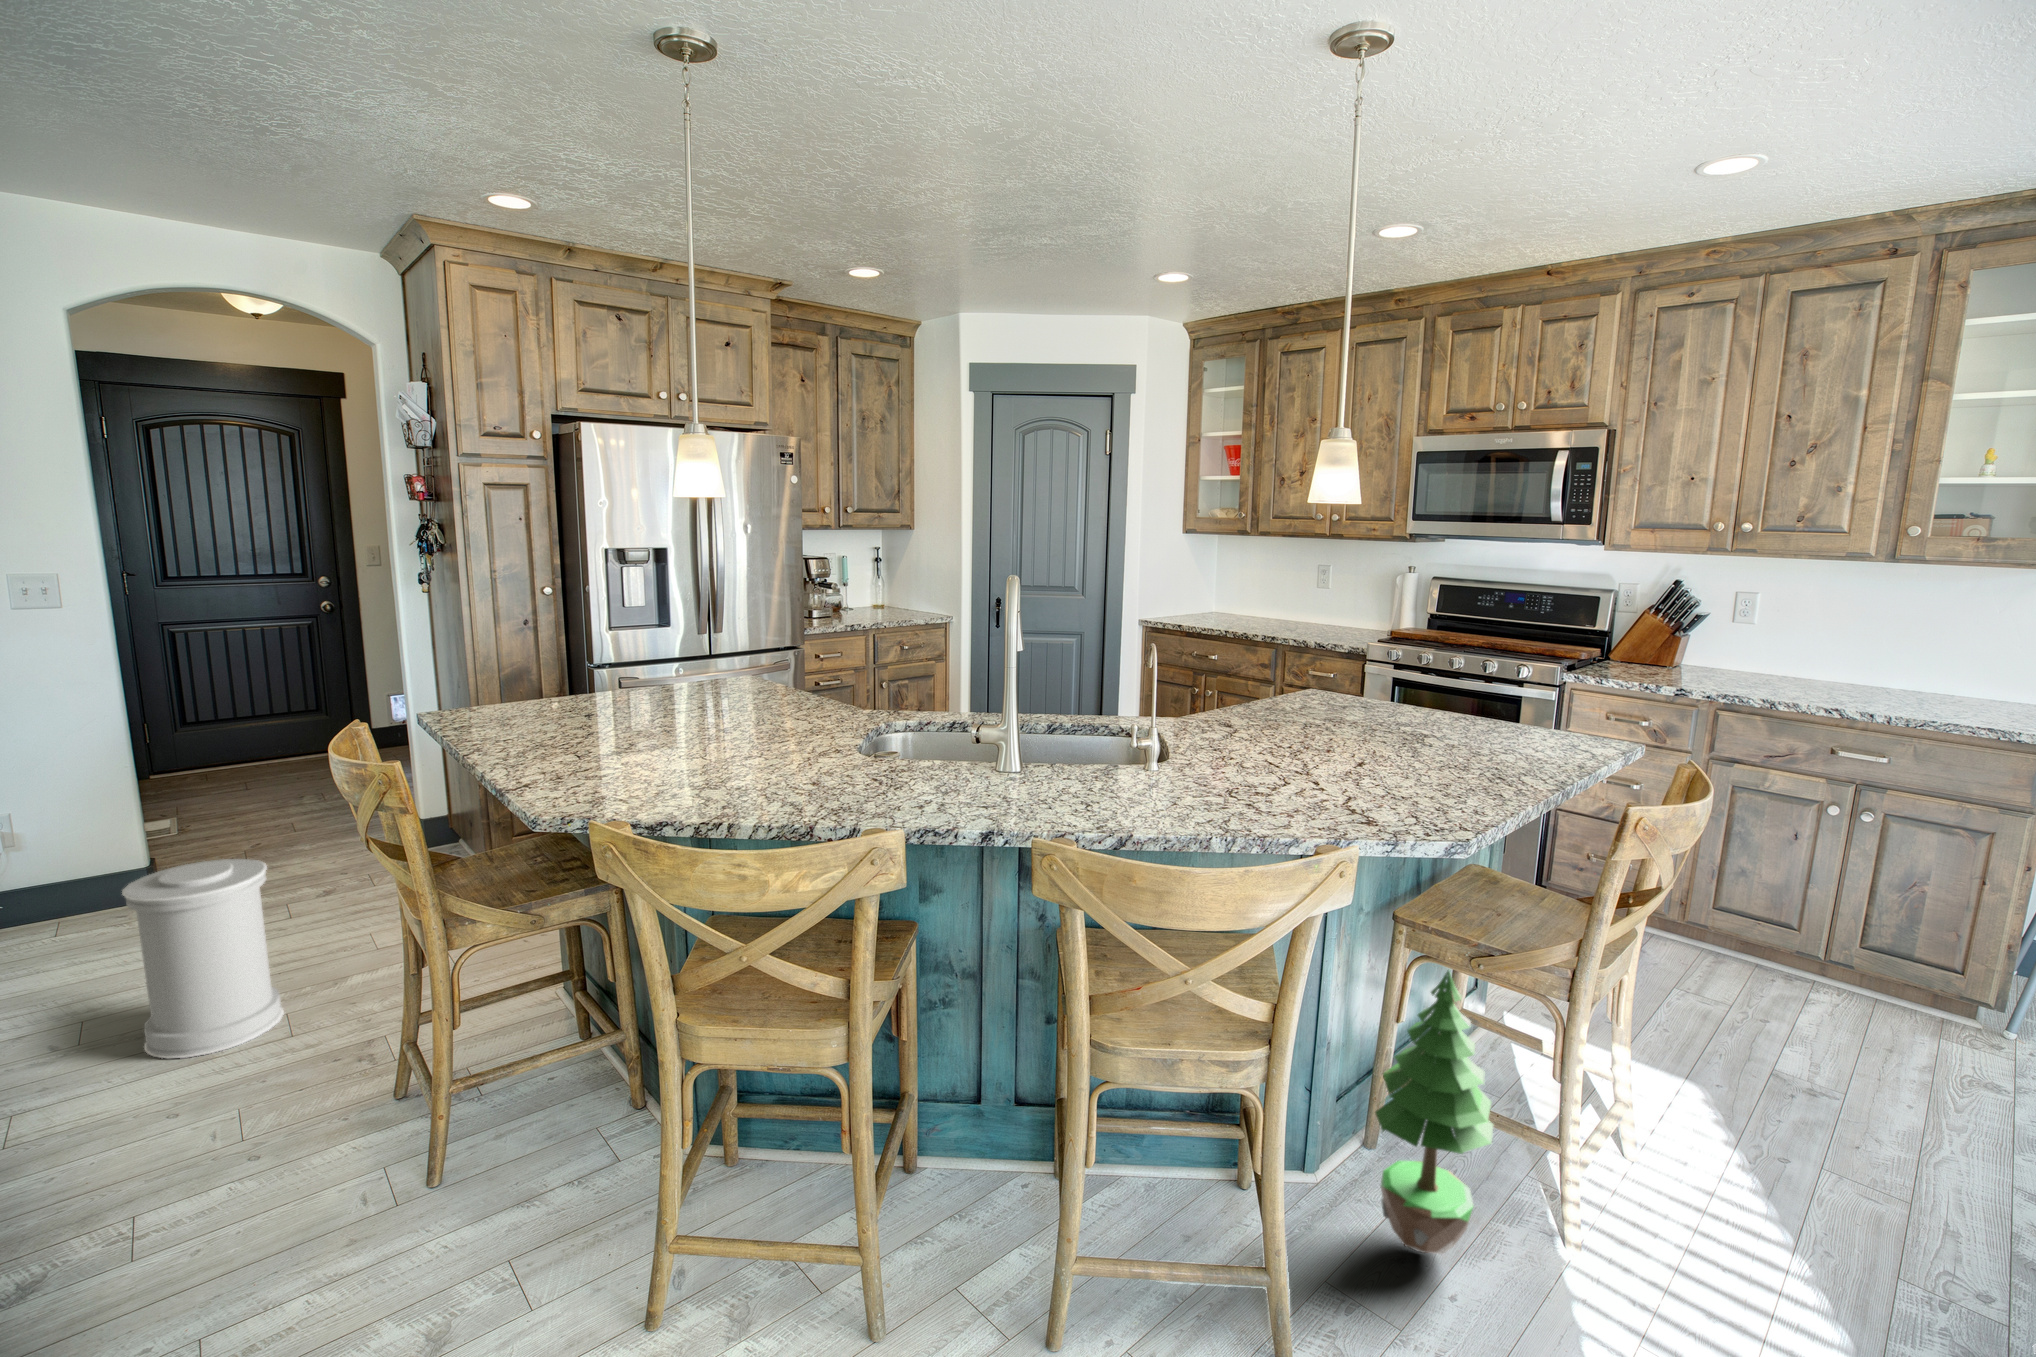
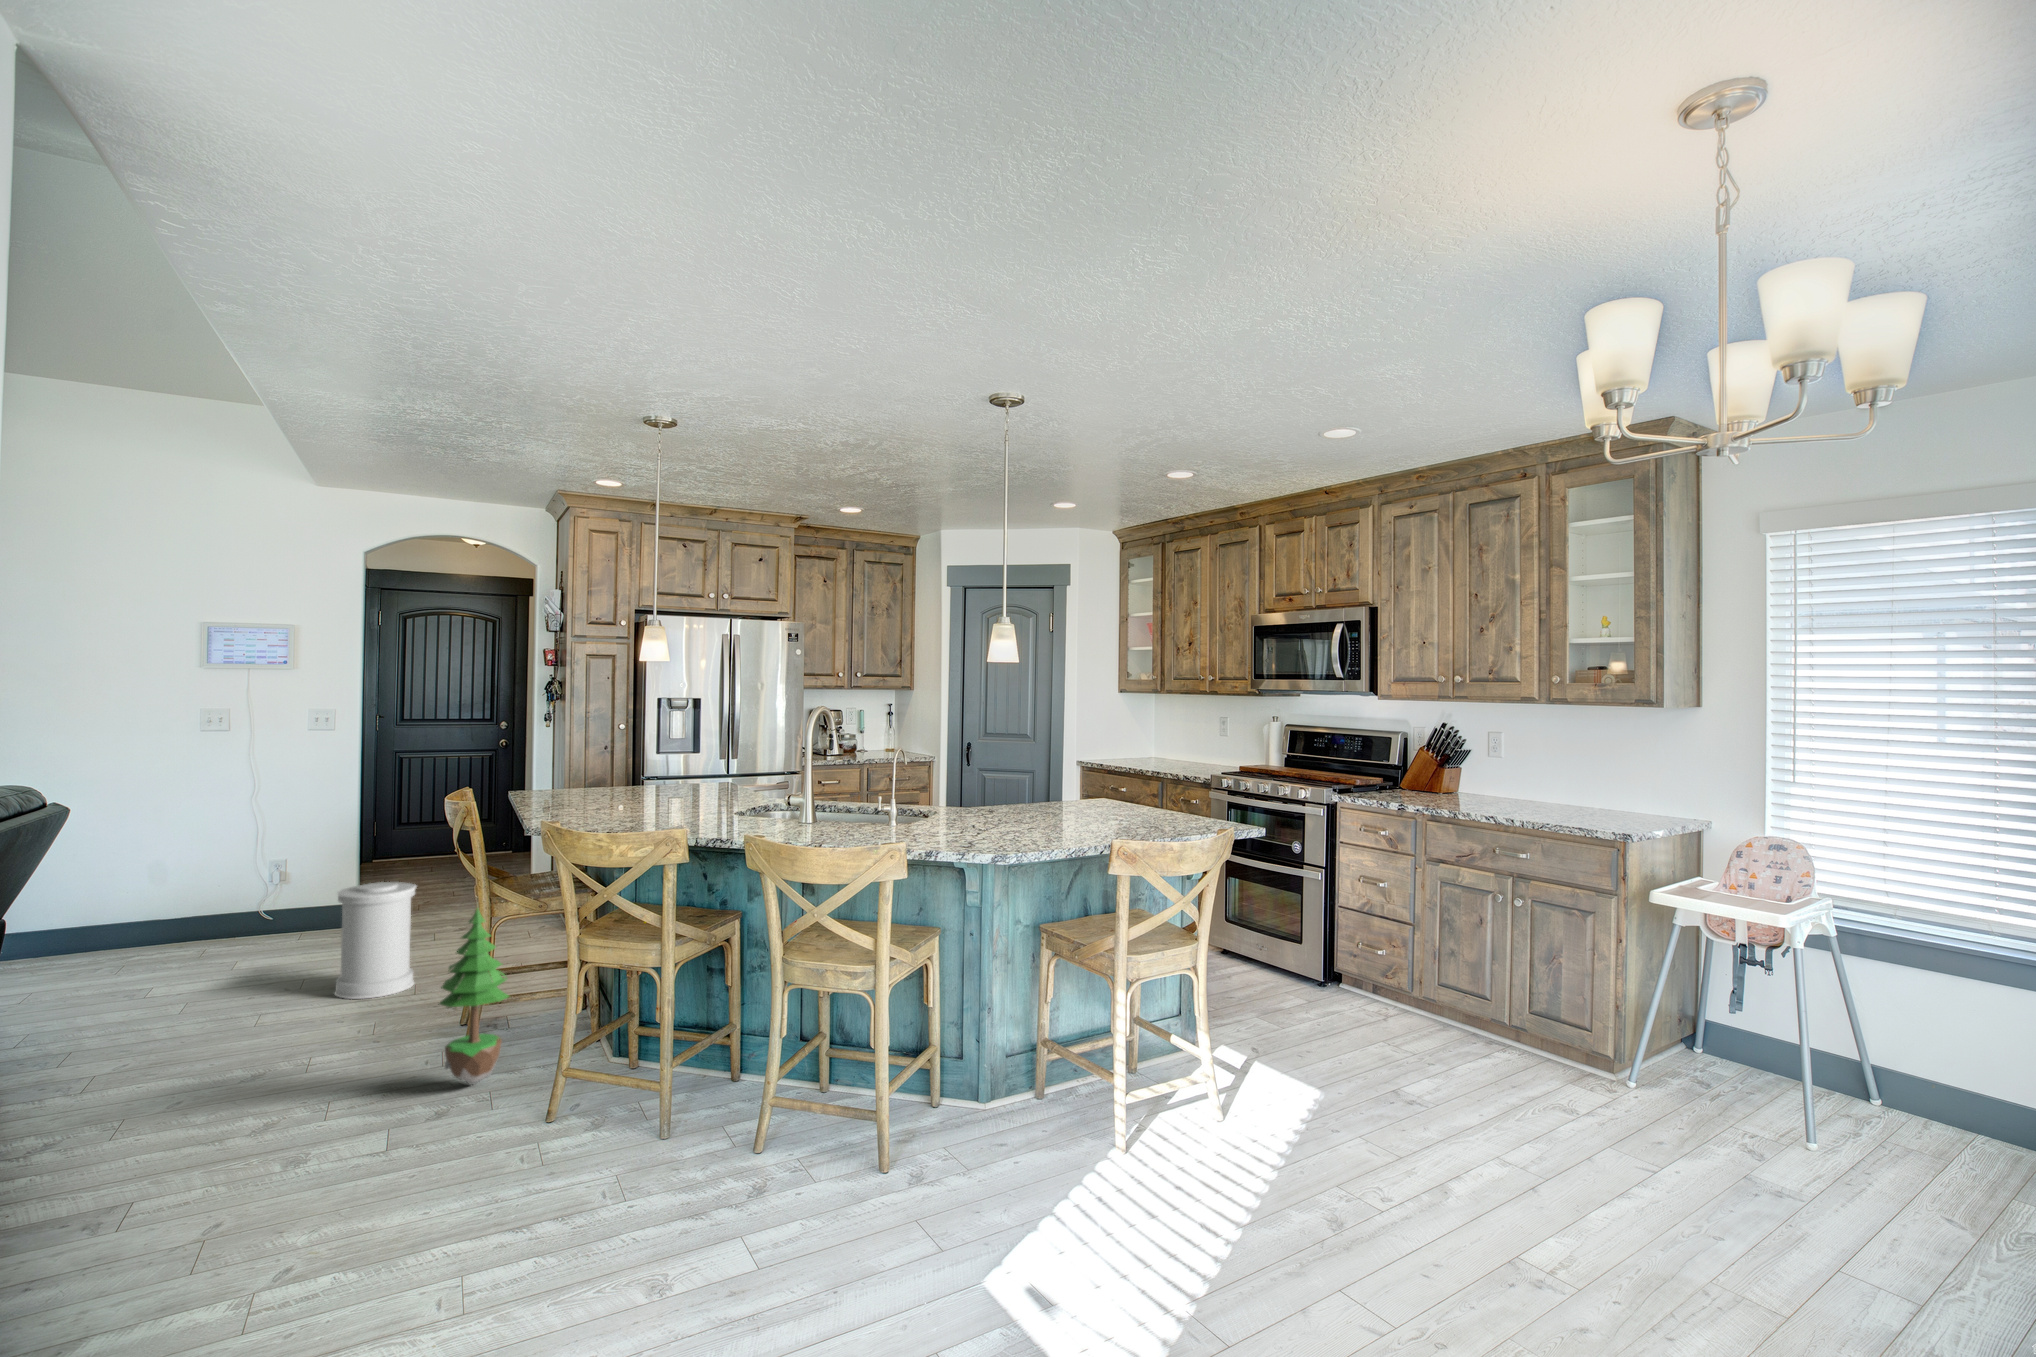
potted tree: present [1375,971,1493,1254] -> present [438,908,509,1085]

